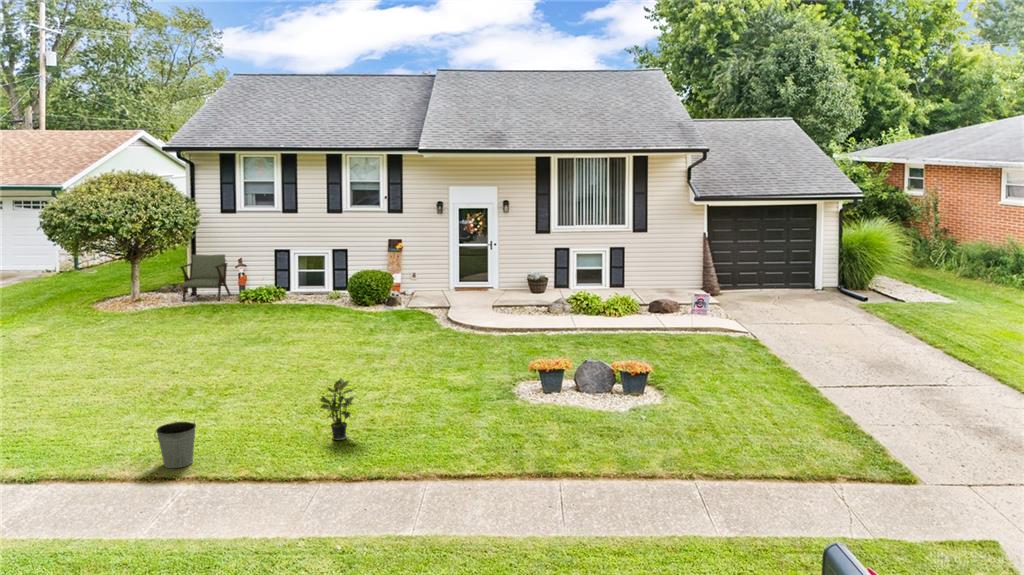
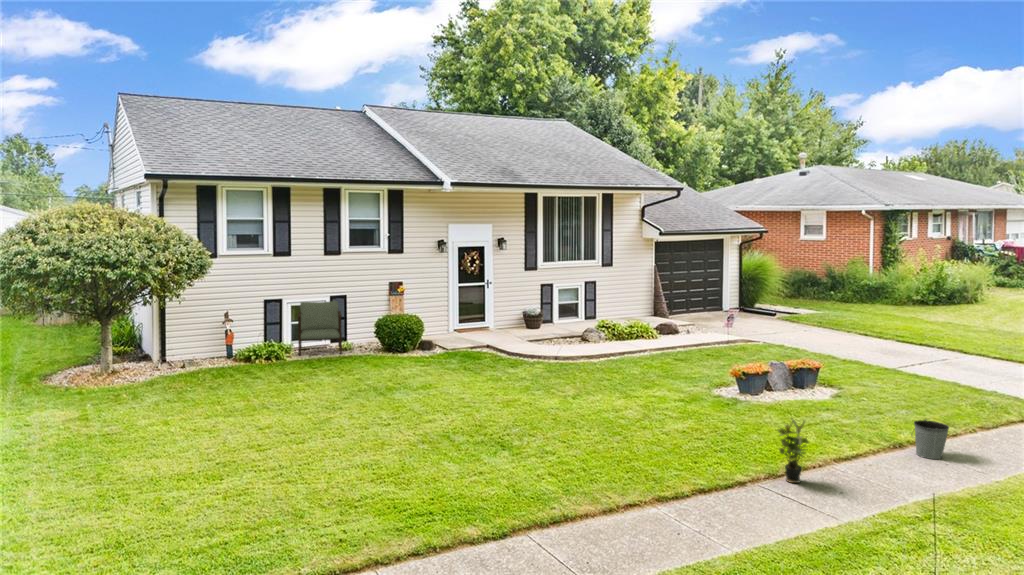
lounge chair: present [180,254,231,301] -> present [298,301,342,355]
bucket: present [156,422,196,468] -> present [914,420,949,459]

